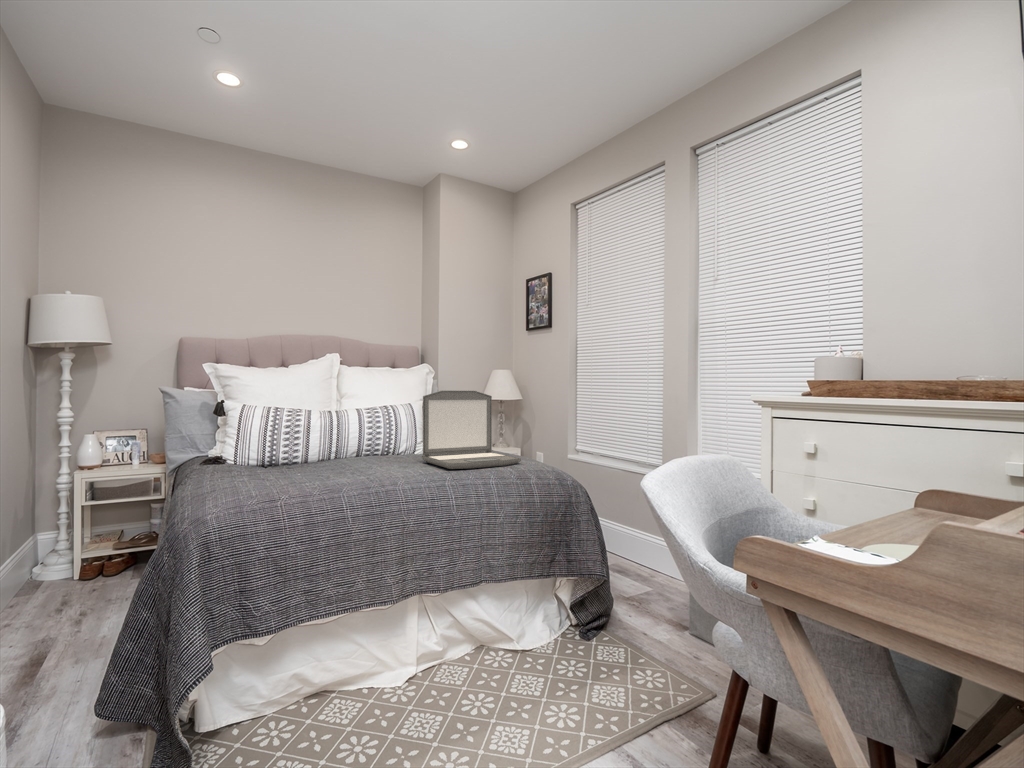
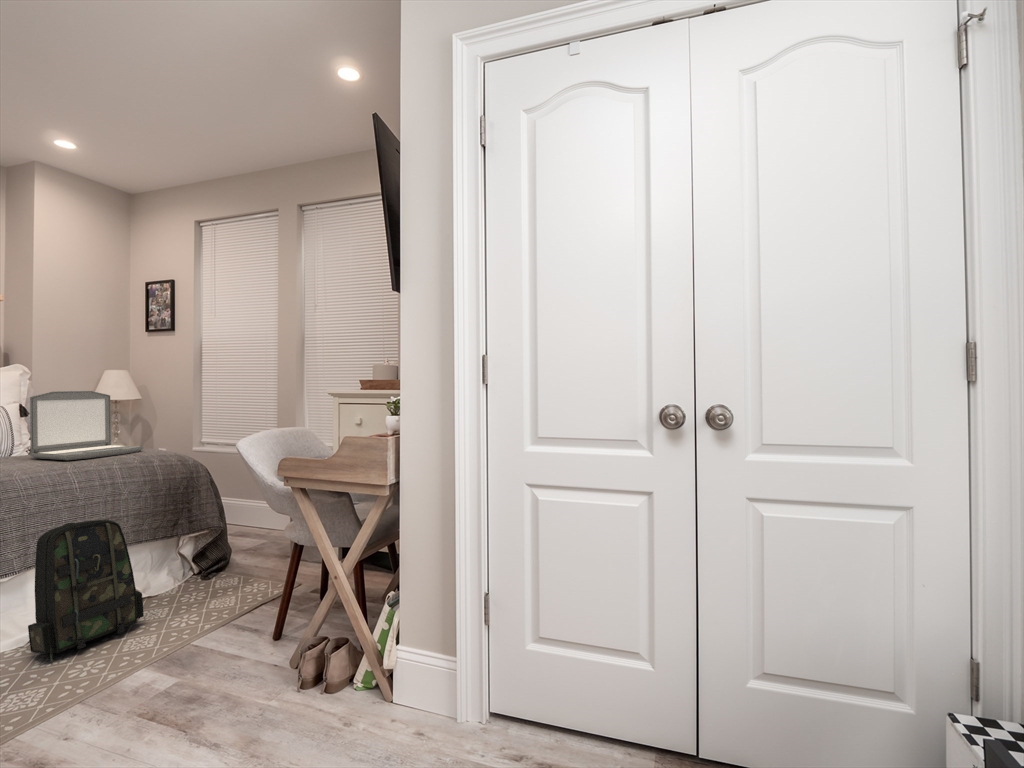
backpack: none [405,547,517,727] -> present [28,520,144,662]

